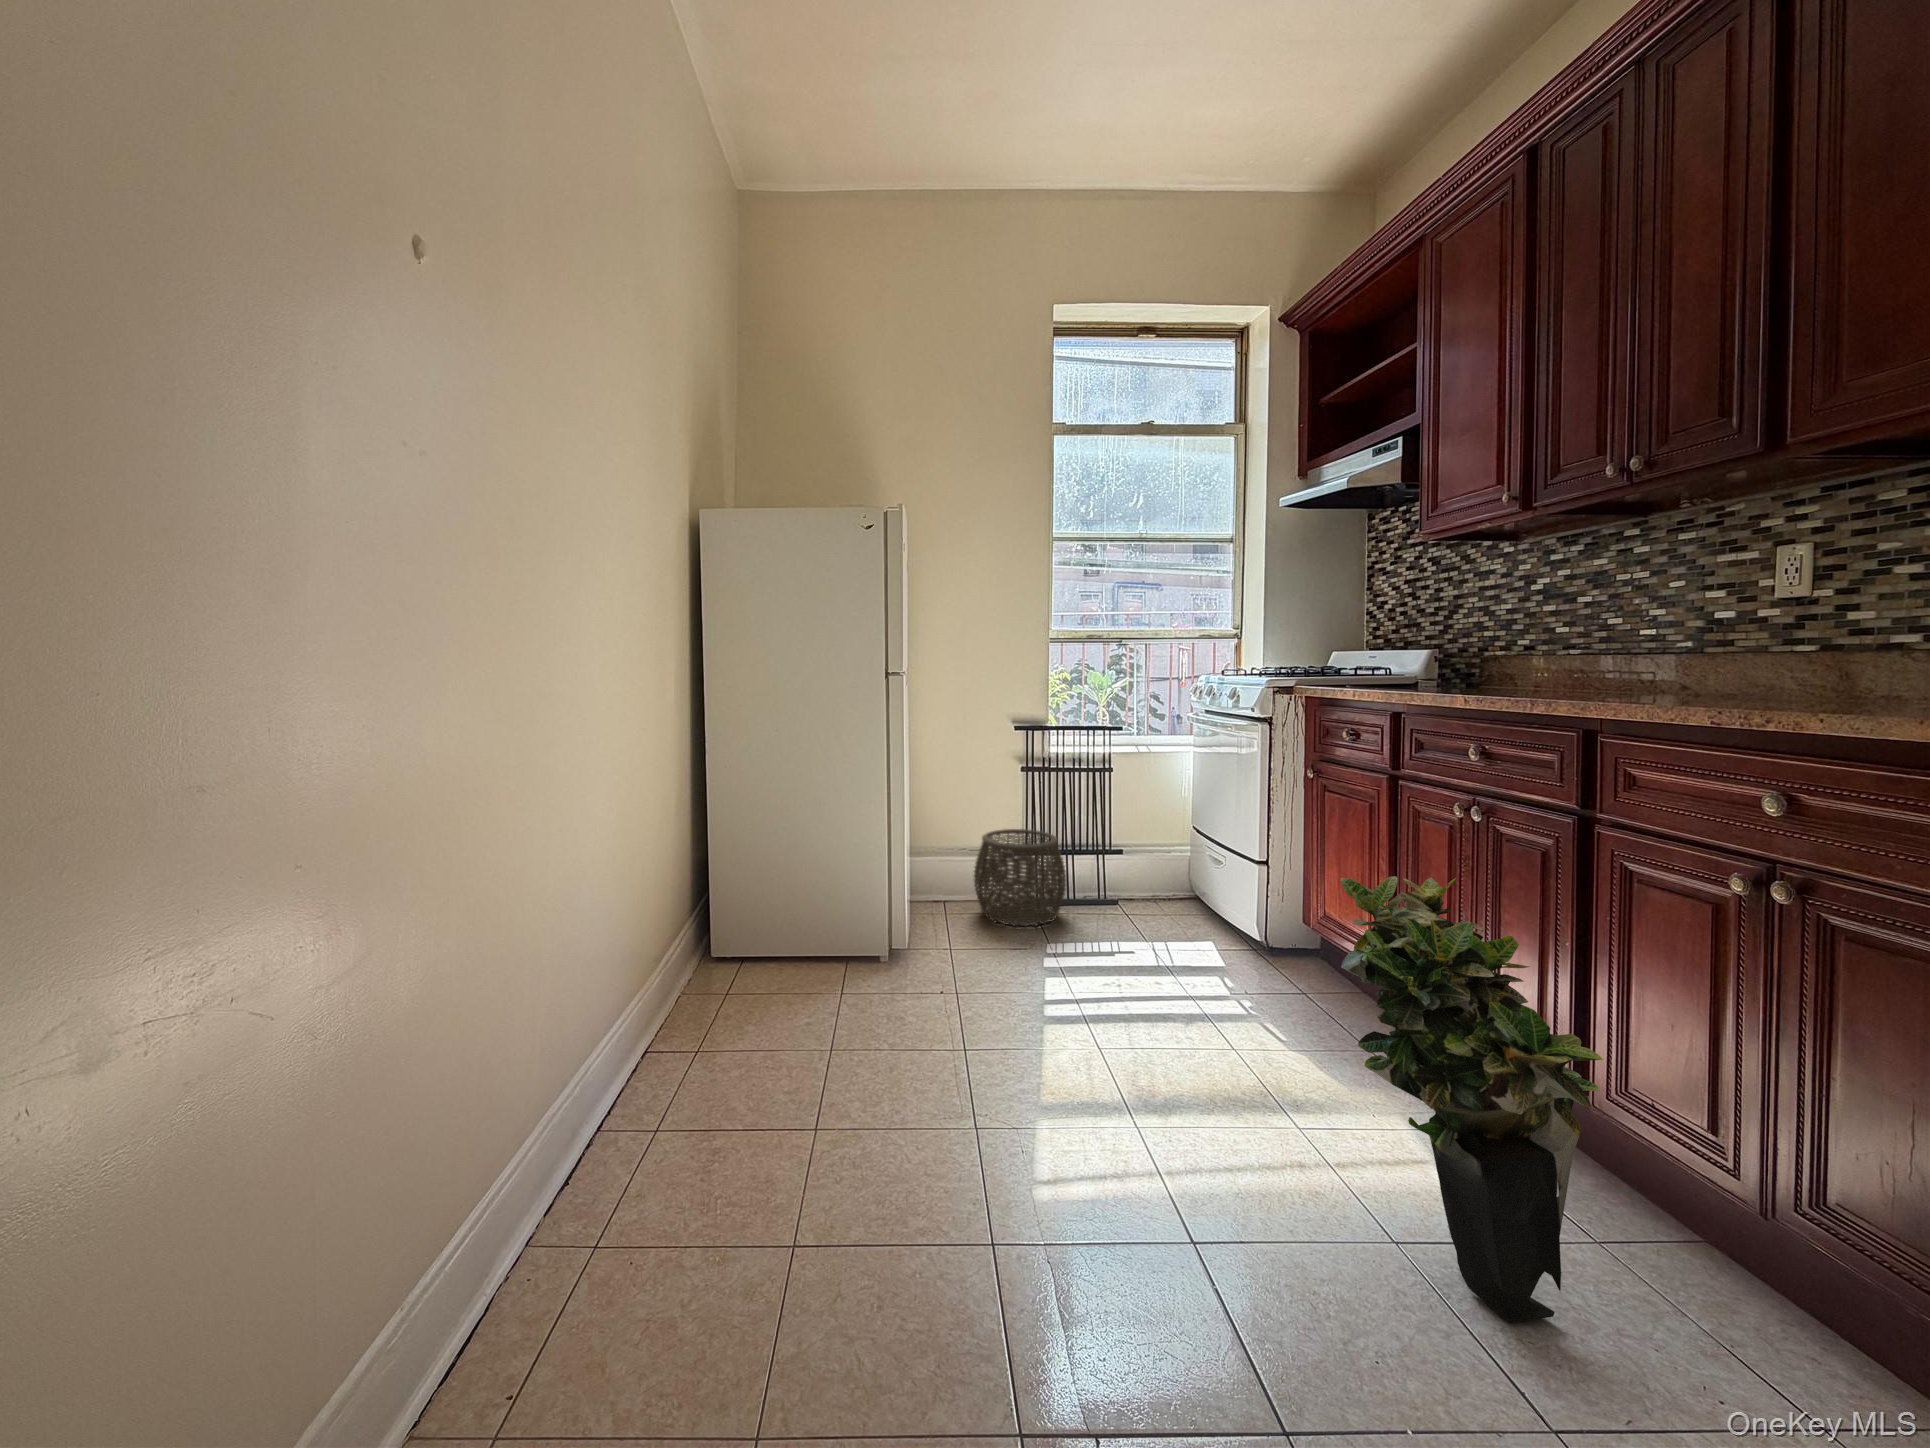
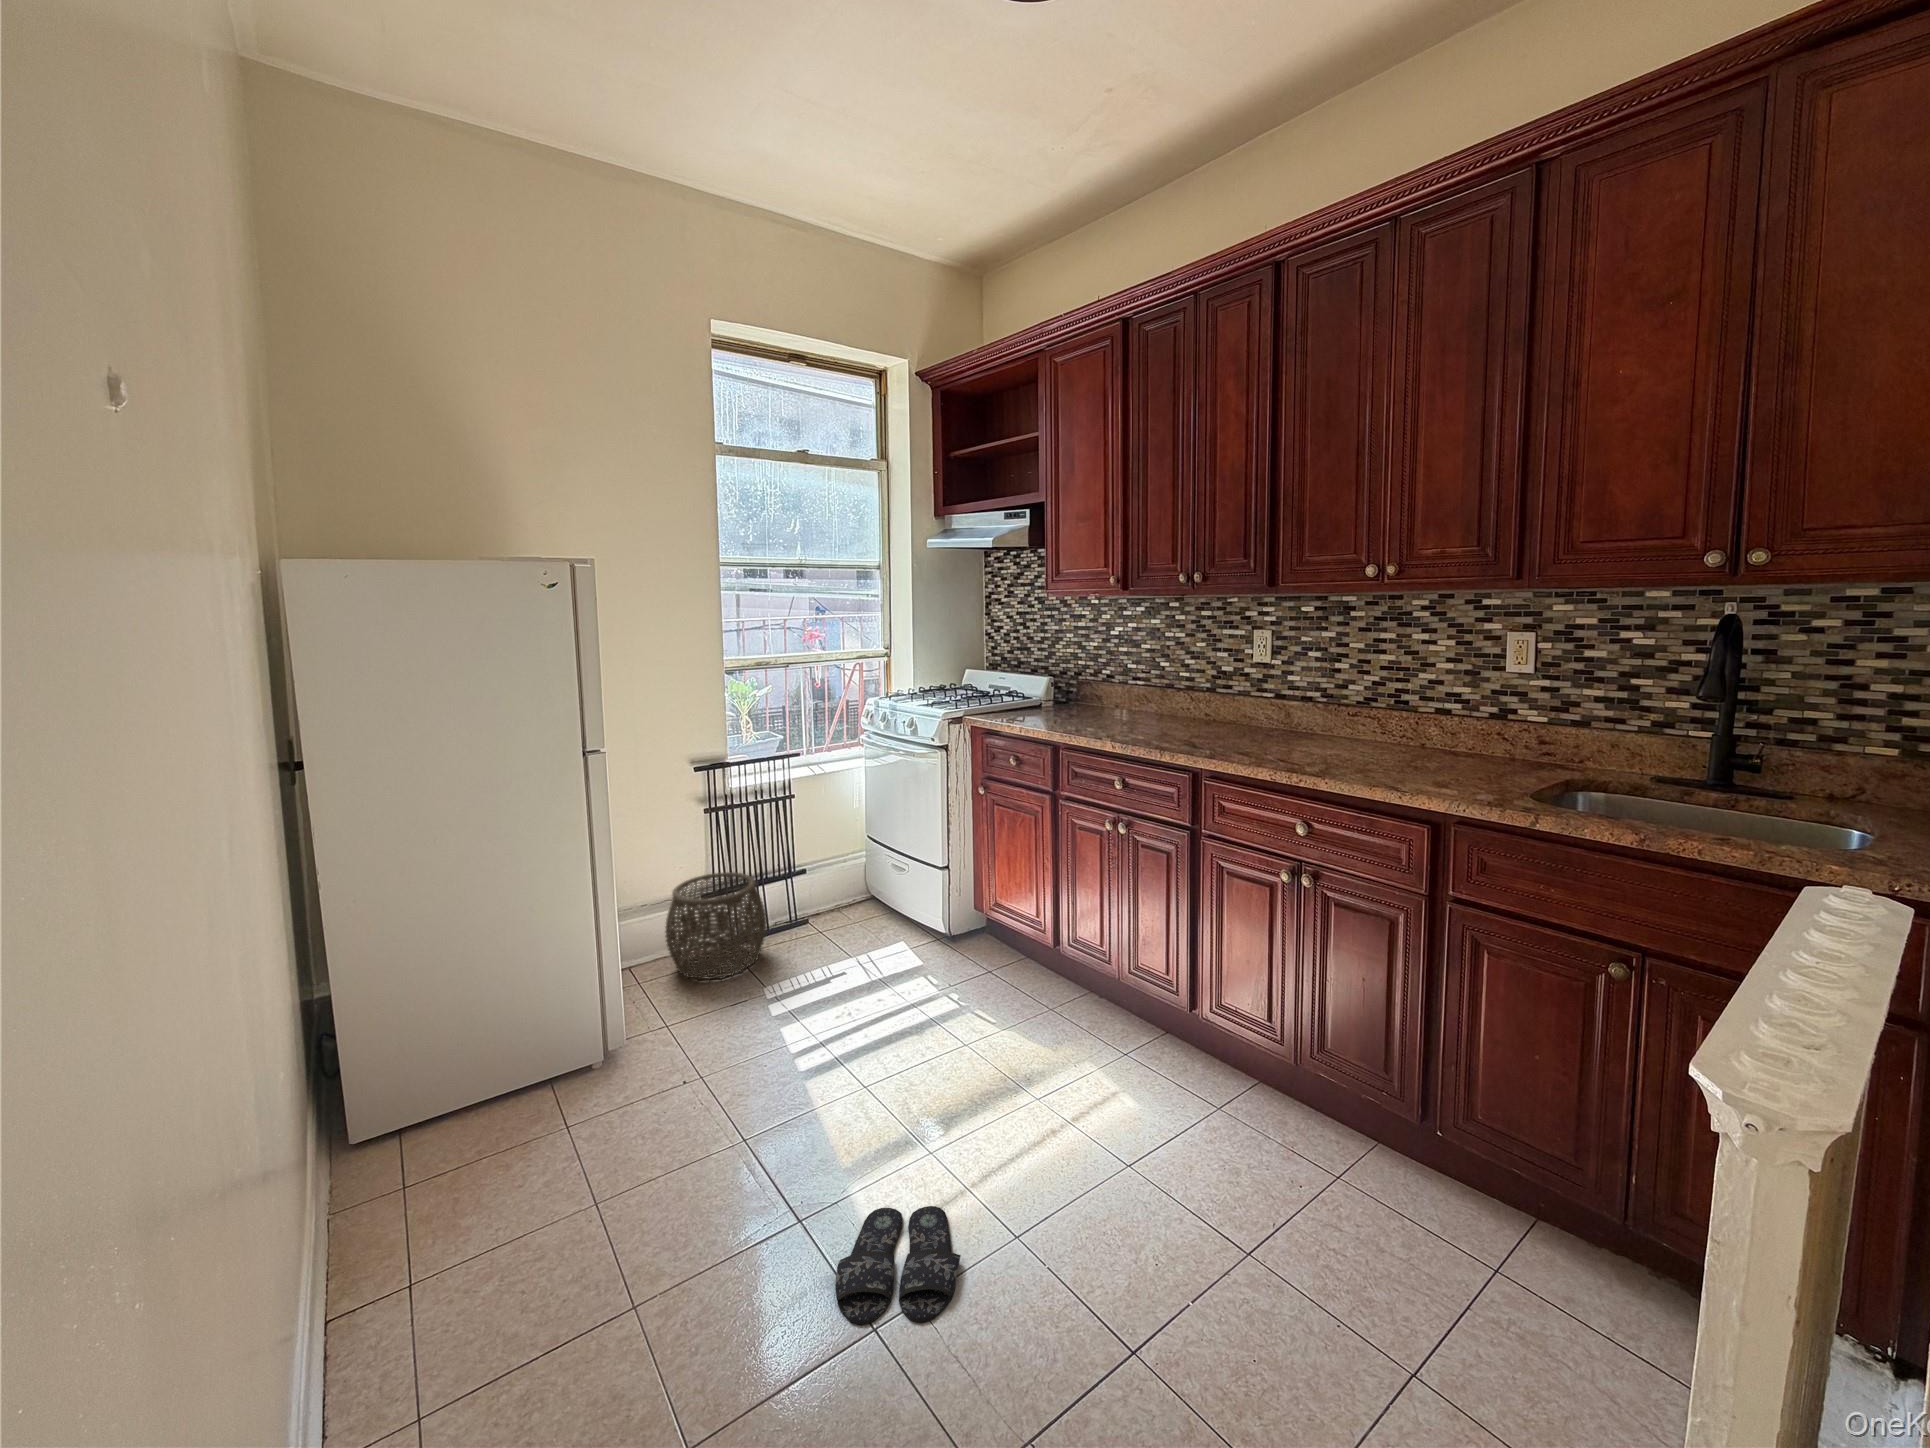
potted plant: present [1340,877,1603,1323] -> none [1082,900,1243,1191]
slippers: none [969,1144,1119,1261] -> present [835,1206,960,1325]

